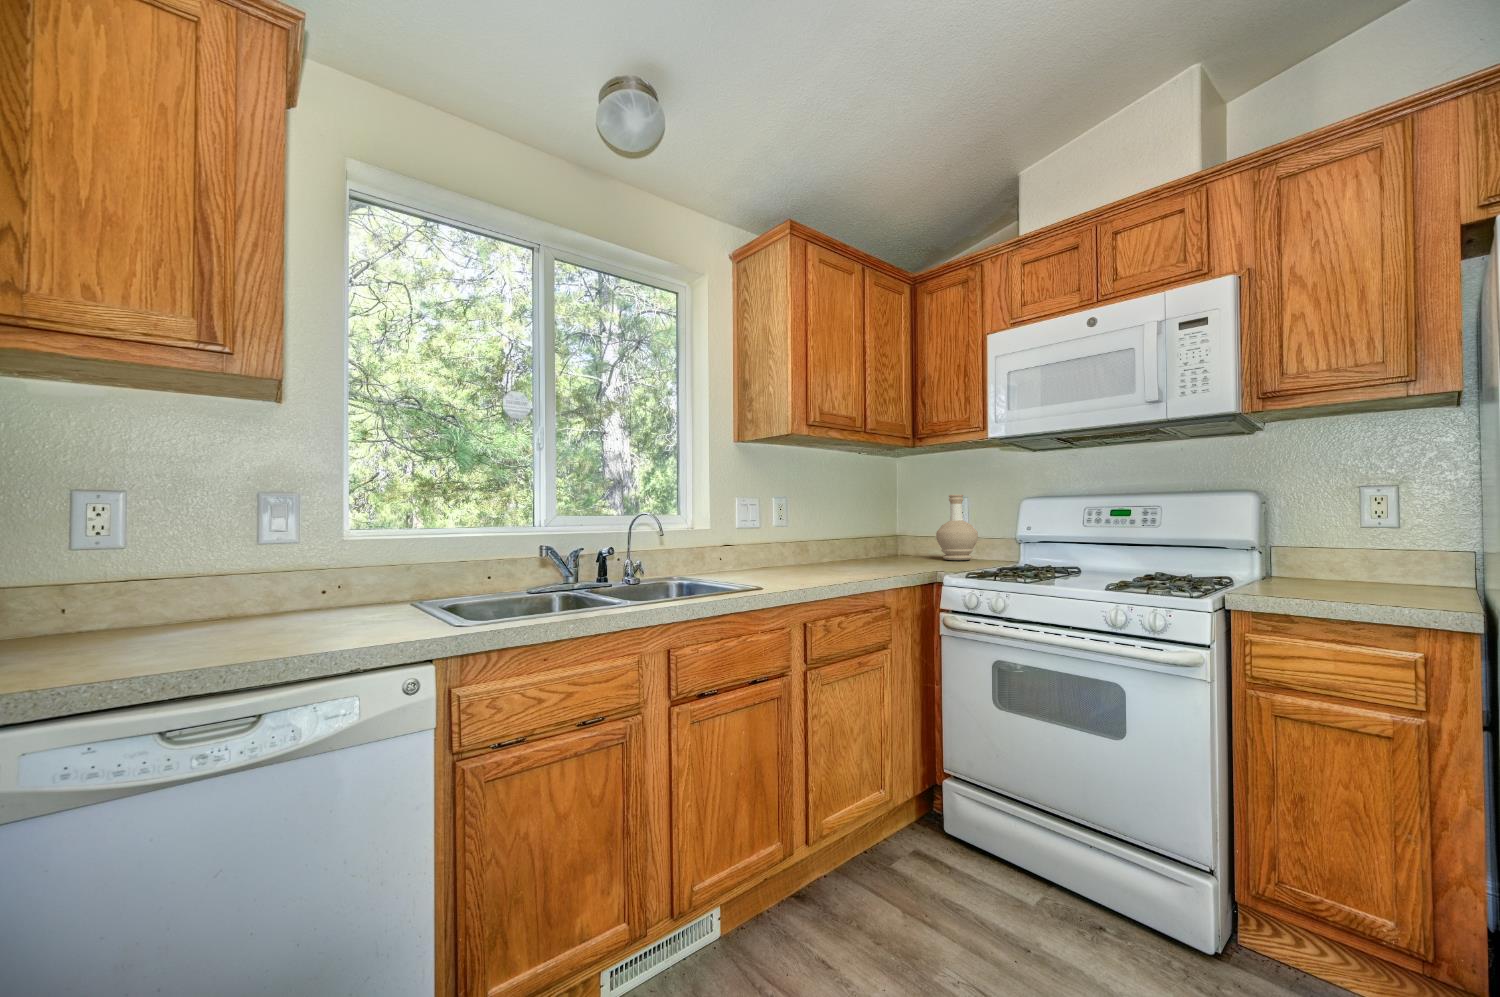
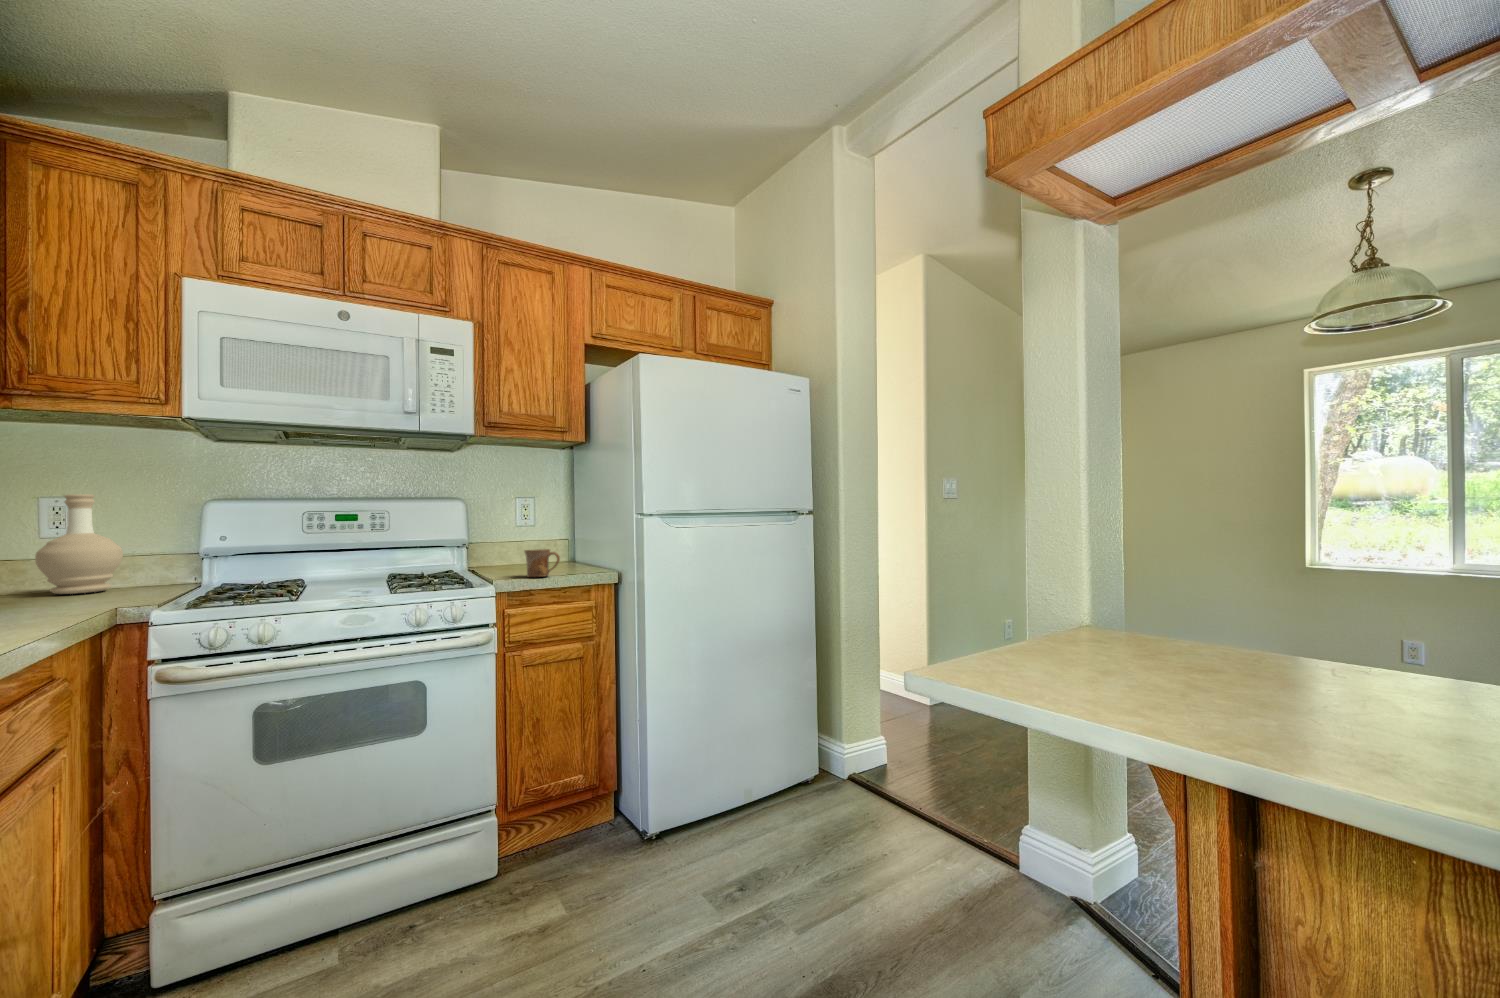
mug: none [1292,559,1351,600] -> present [525,549,560,577]

